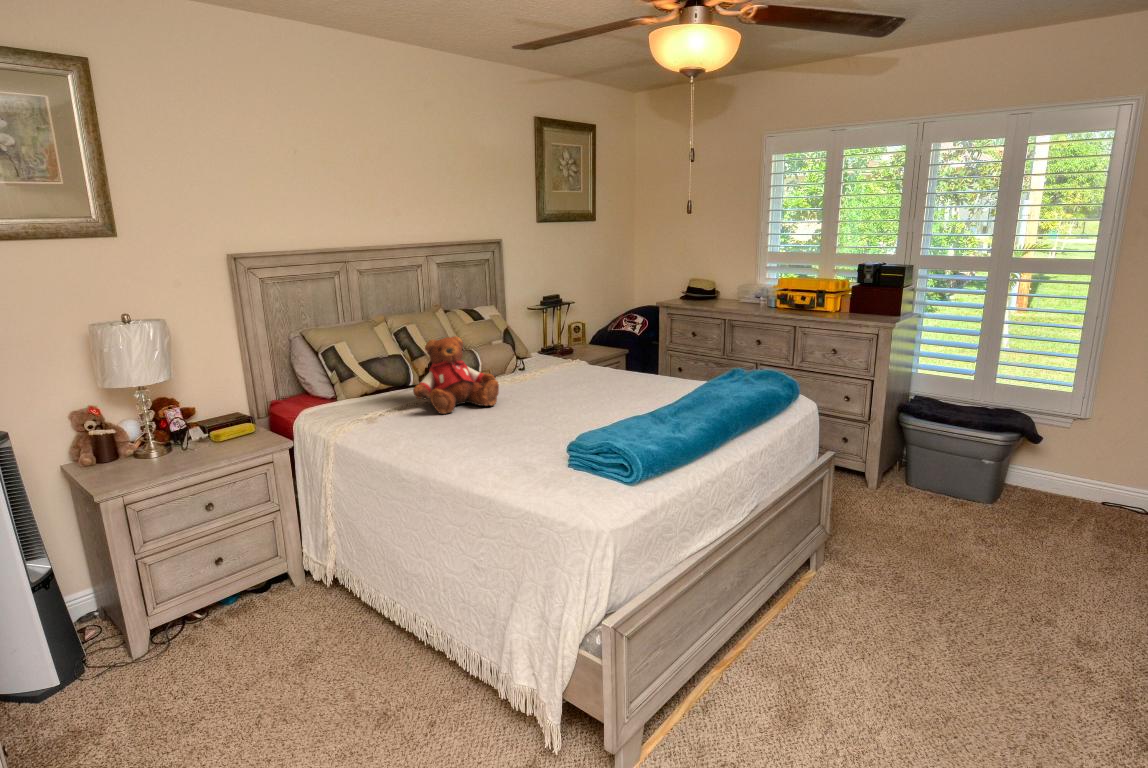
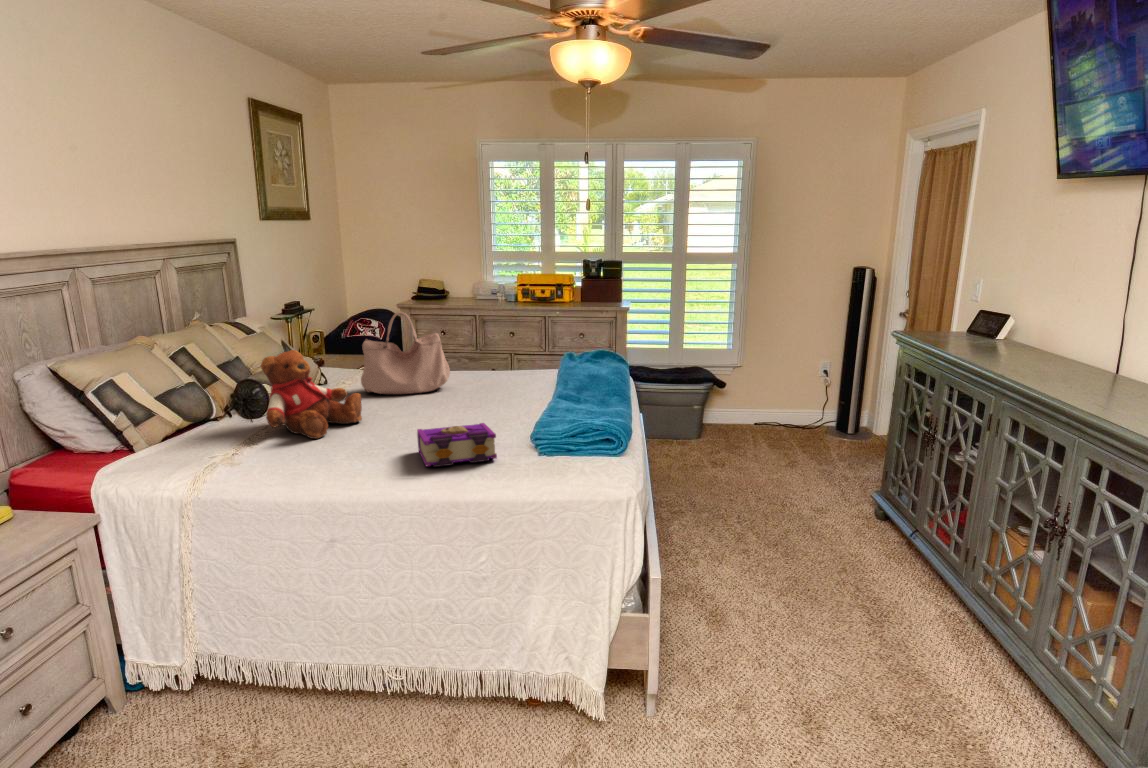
handbag: none [538,310,614,389] -> present [361,312,450,394]
book: none [465,420,548,461] -> present [417,423,497,467]

